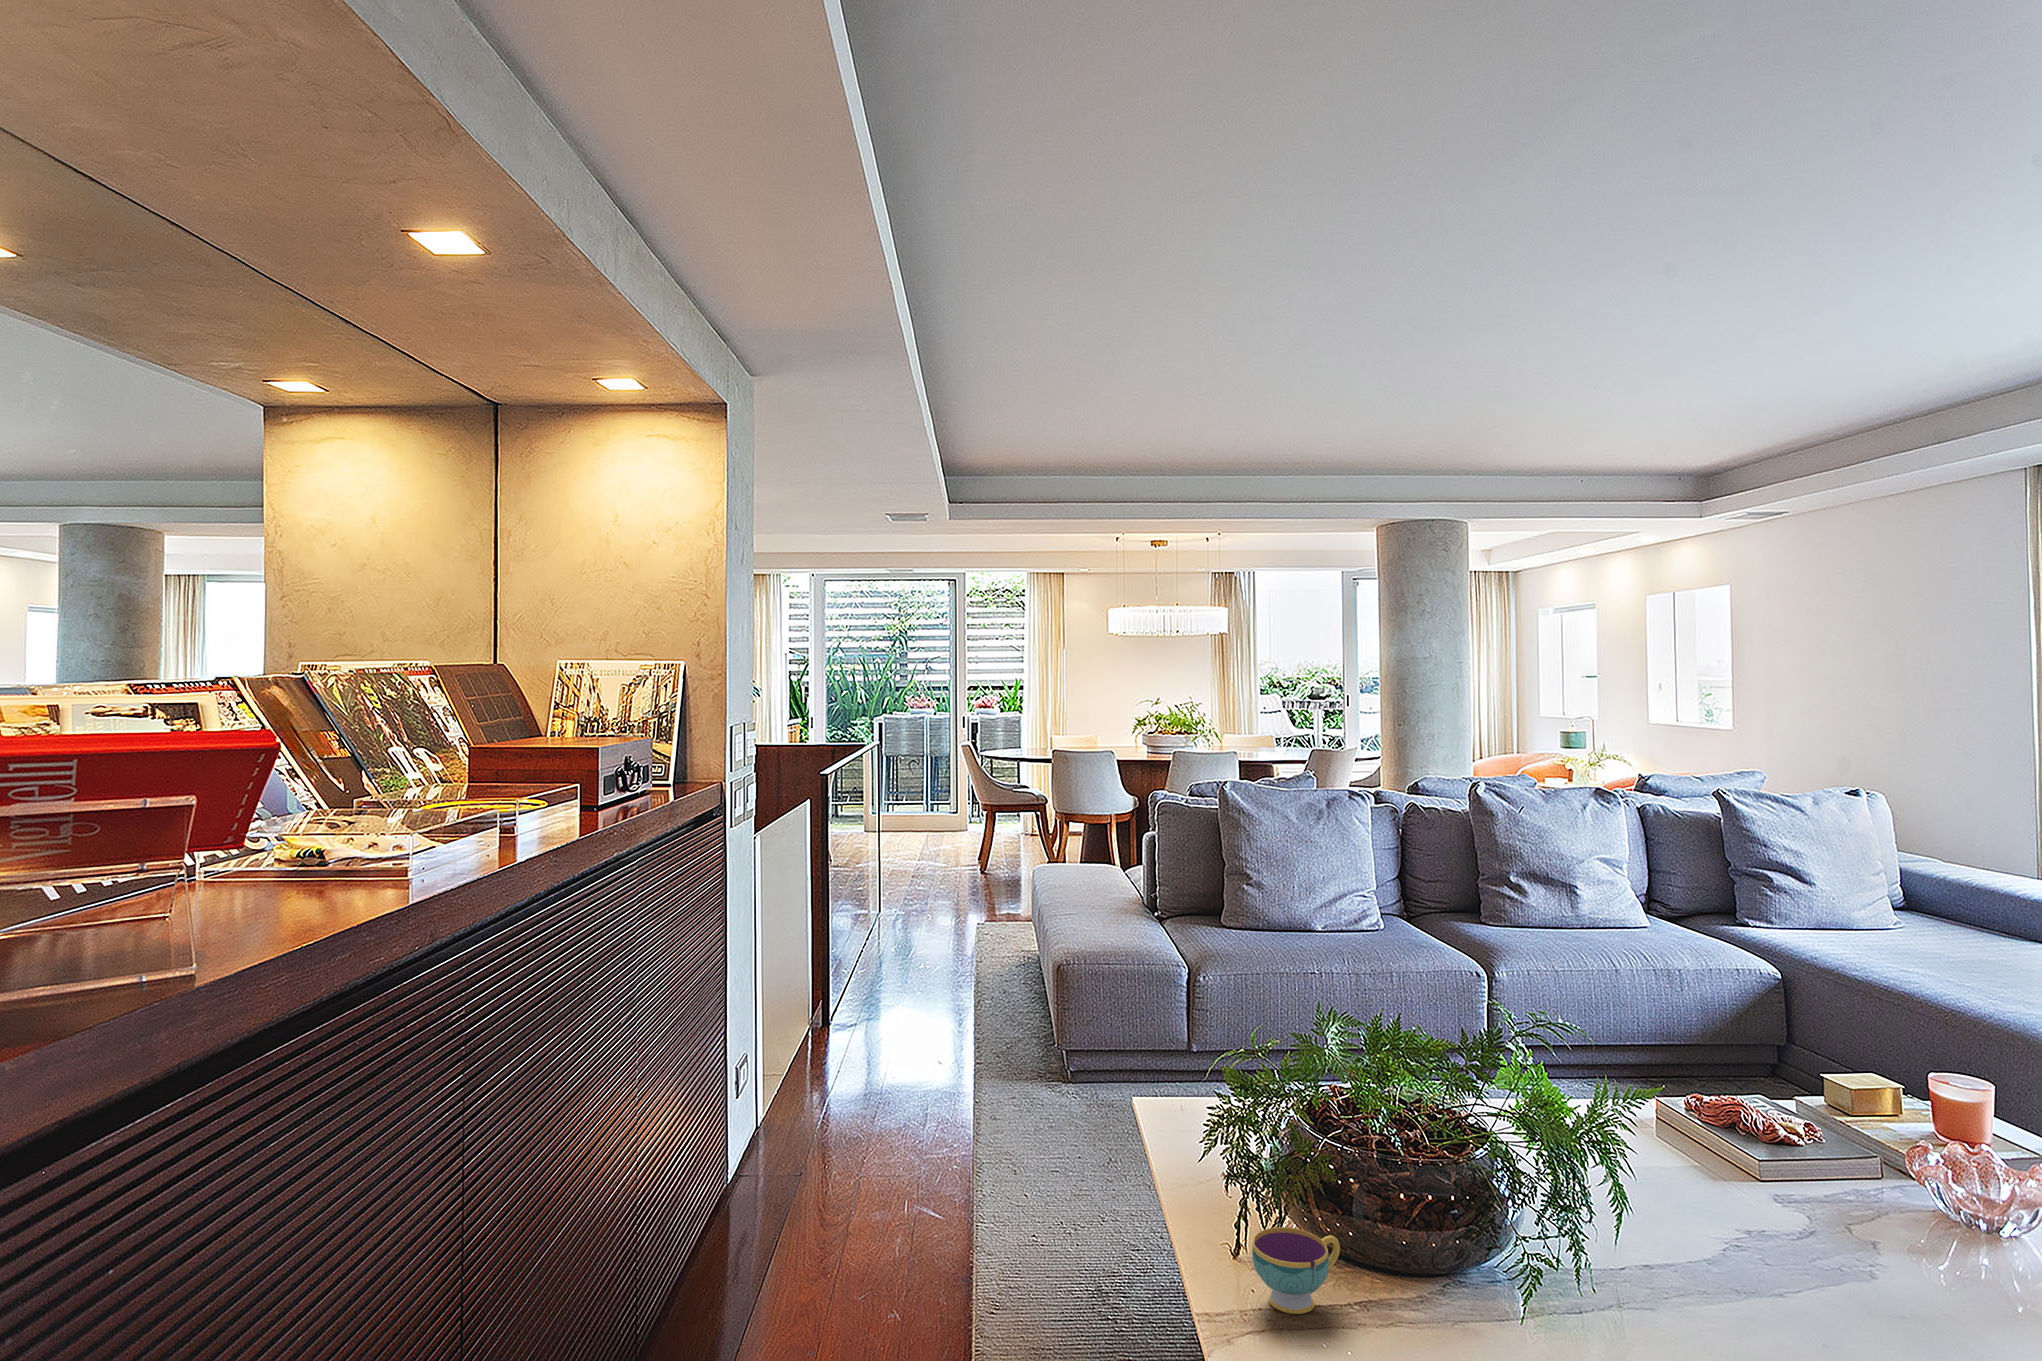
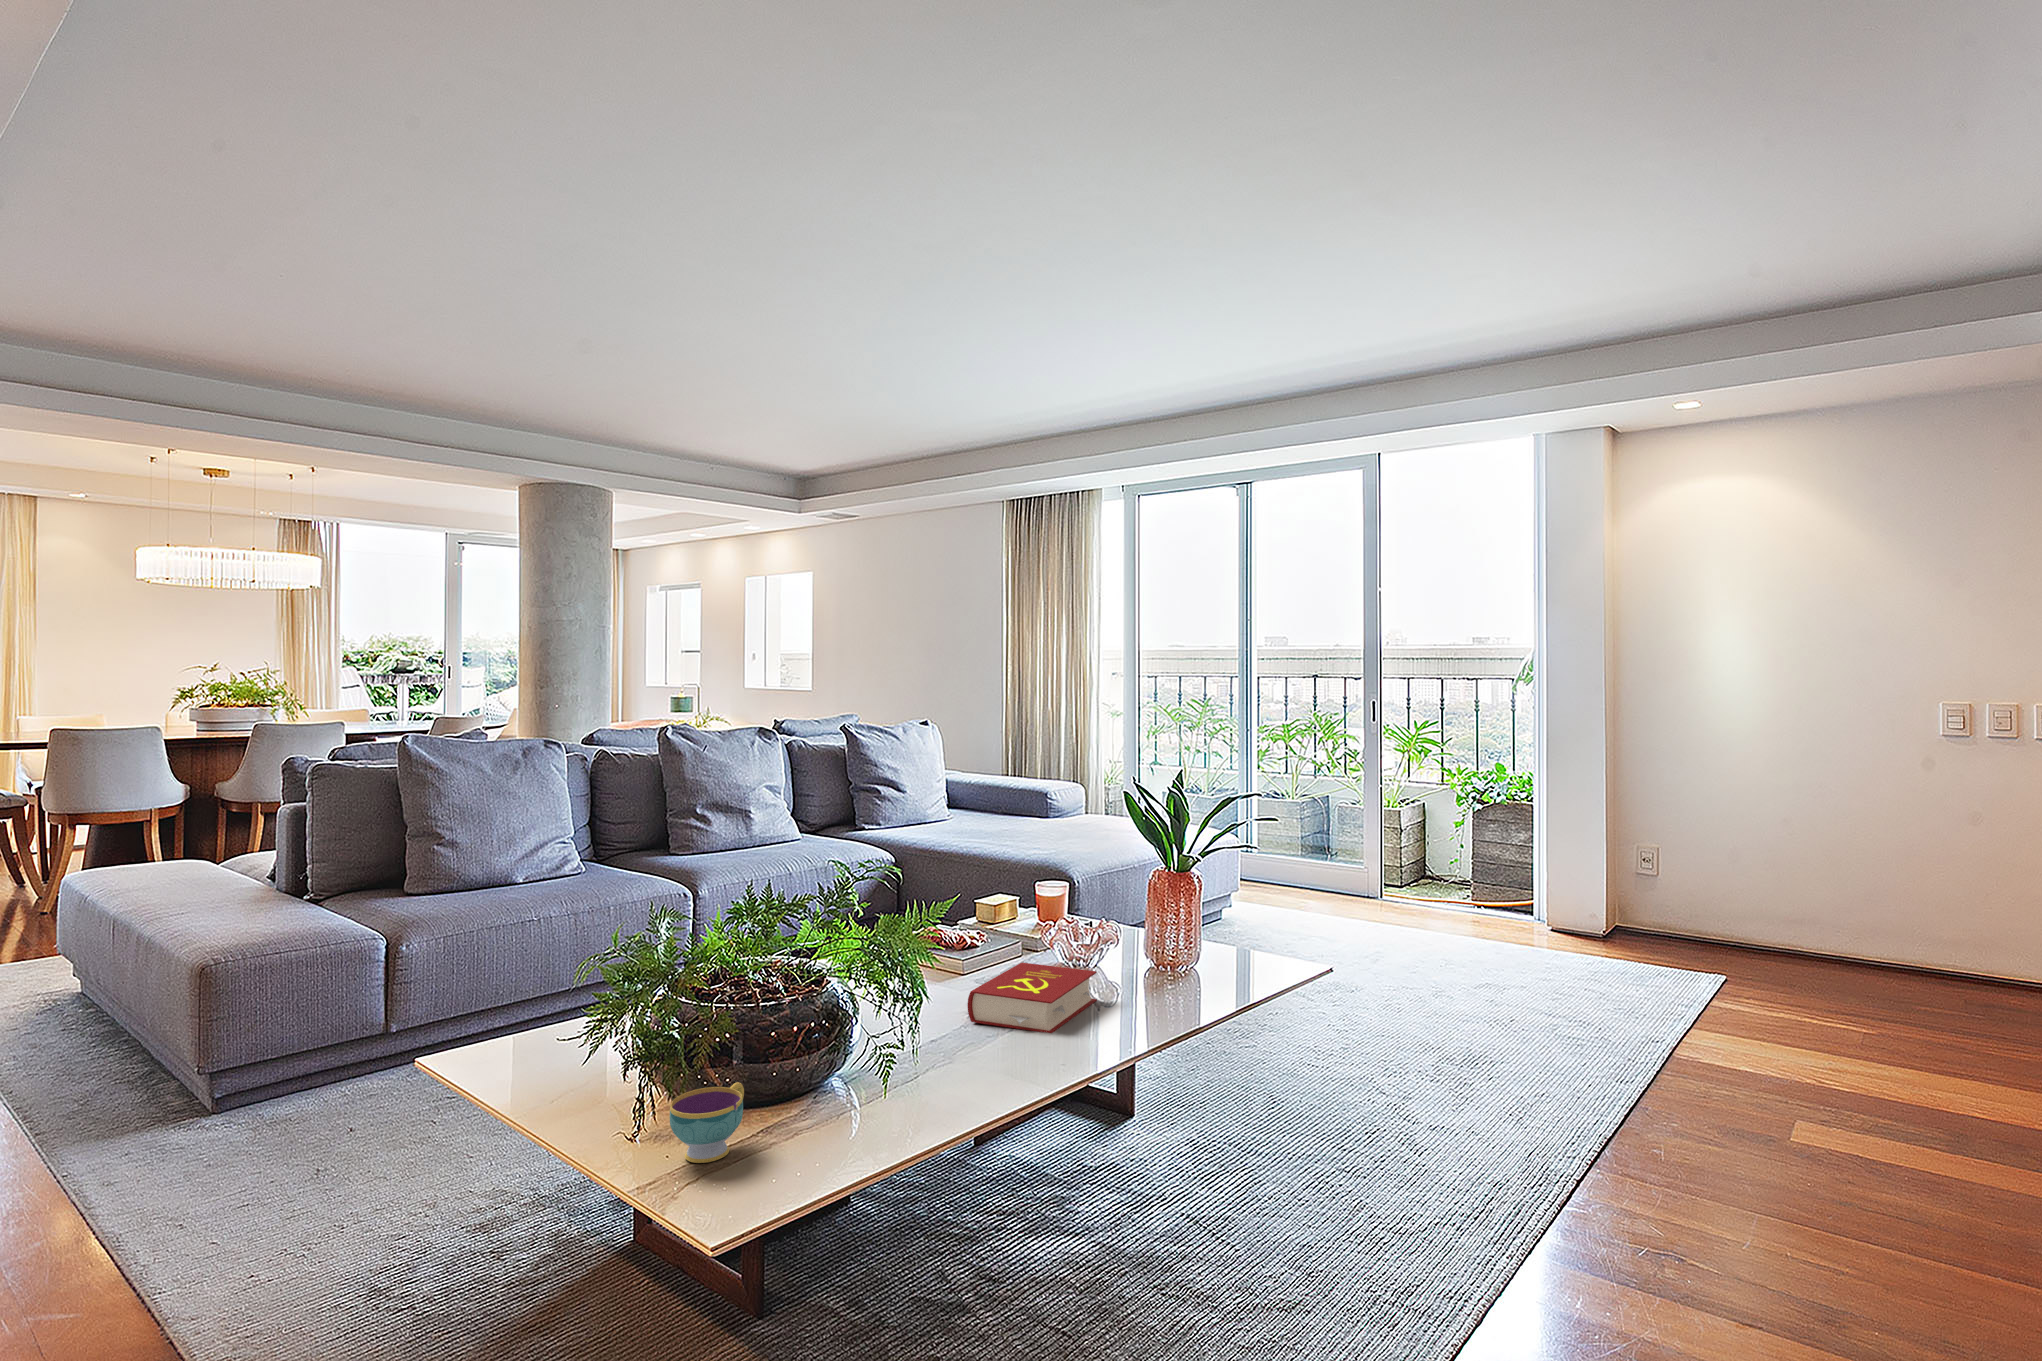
book: none [1707,1192,1954,1319] -> present [968,963,1097,1033]

